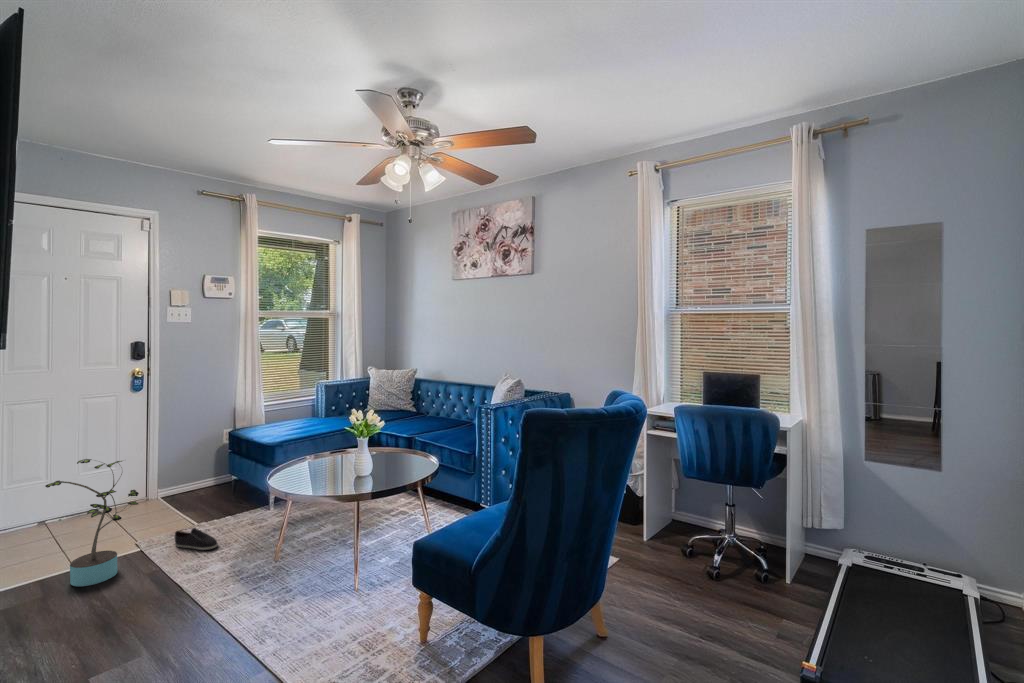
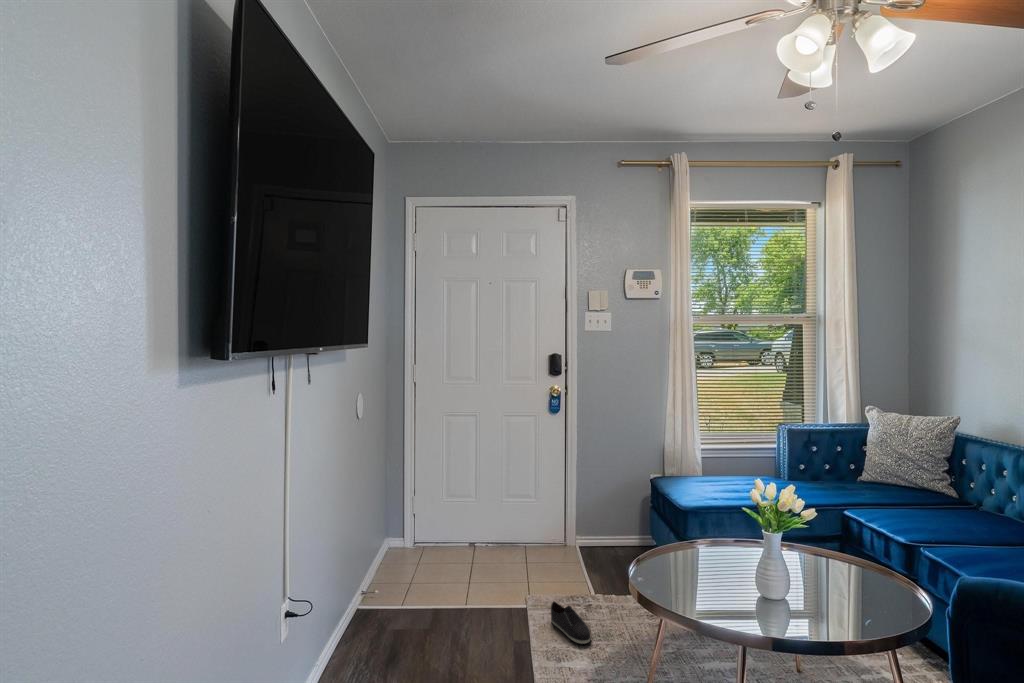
potted plant: present [45,459,139,586] -> none [424,489,505,641]

